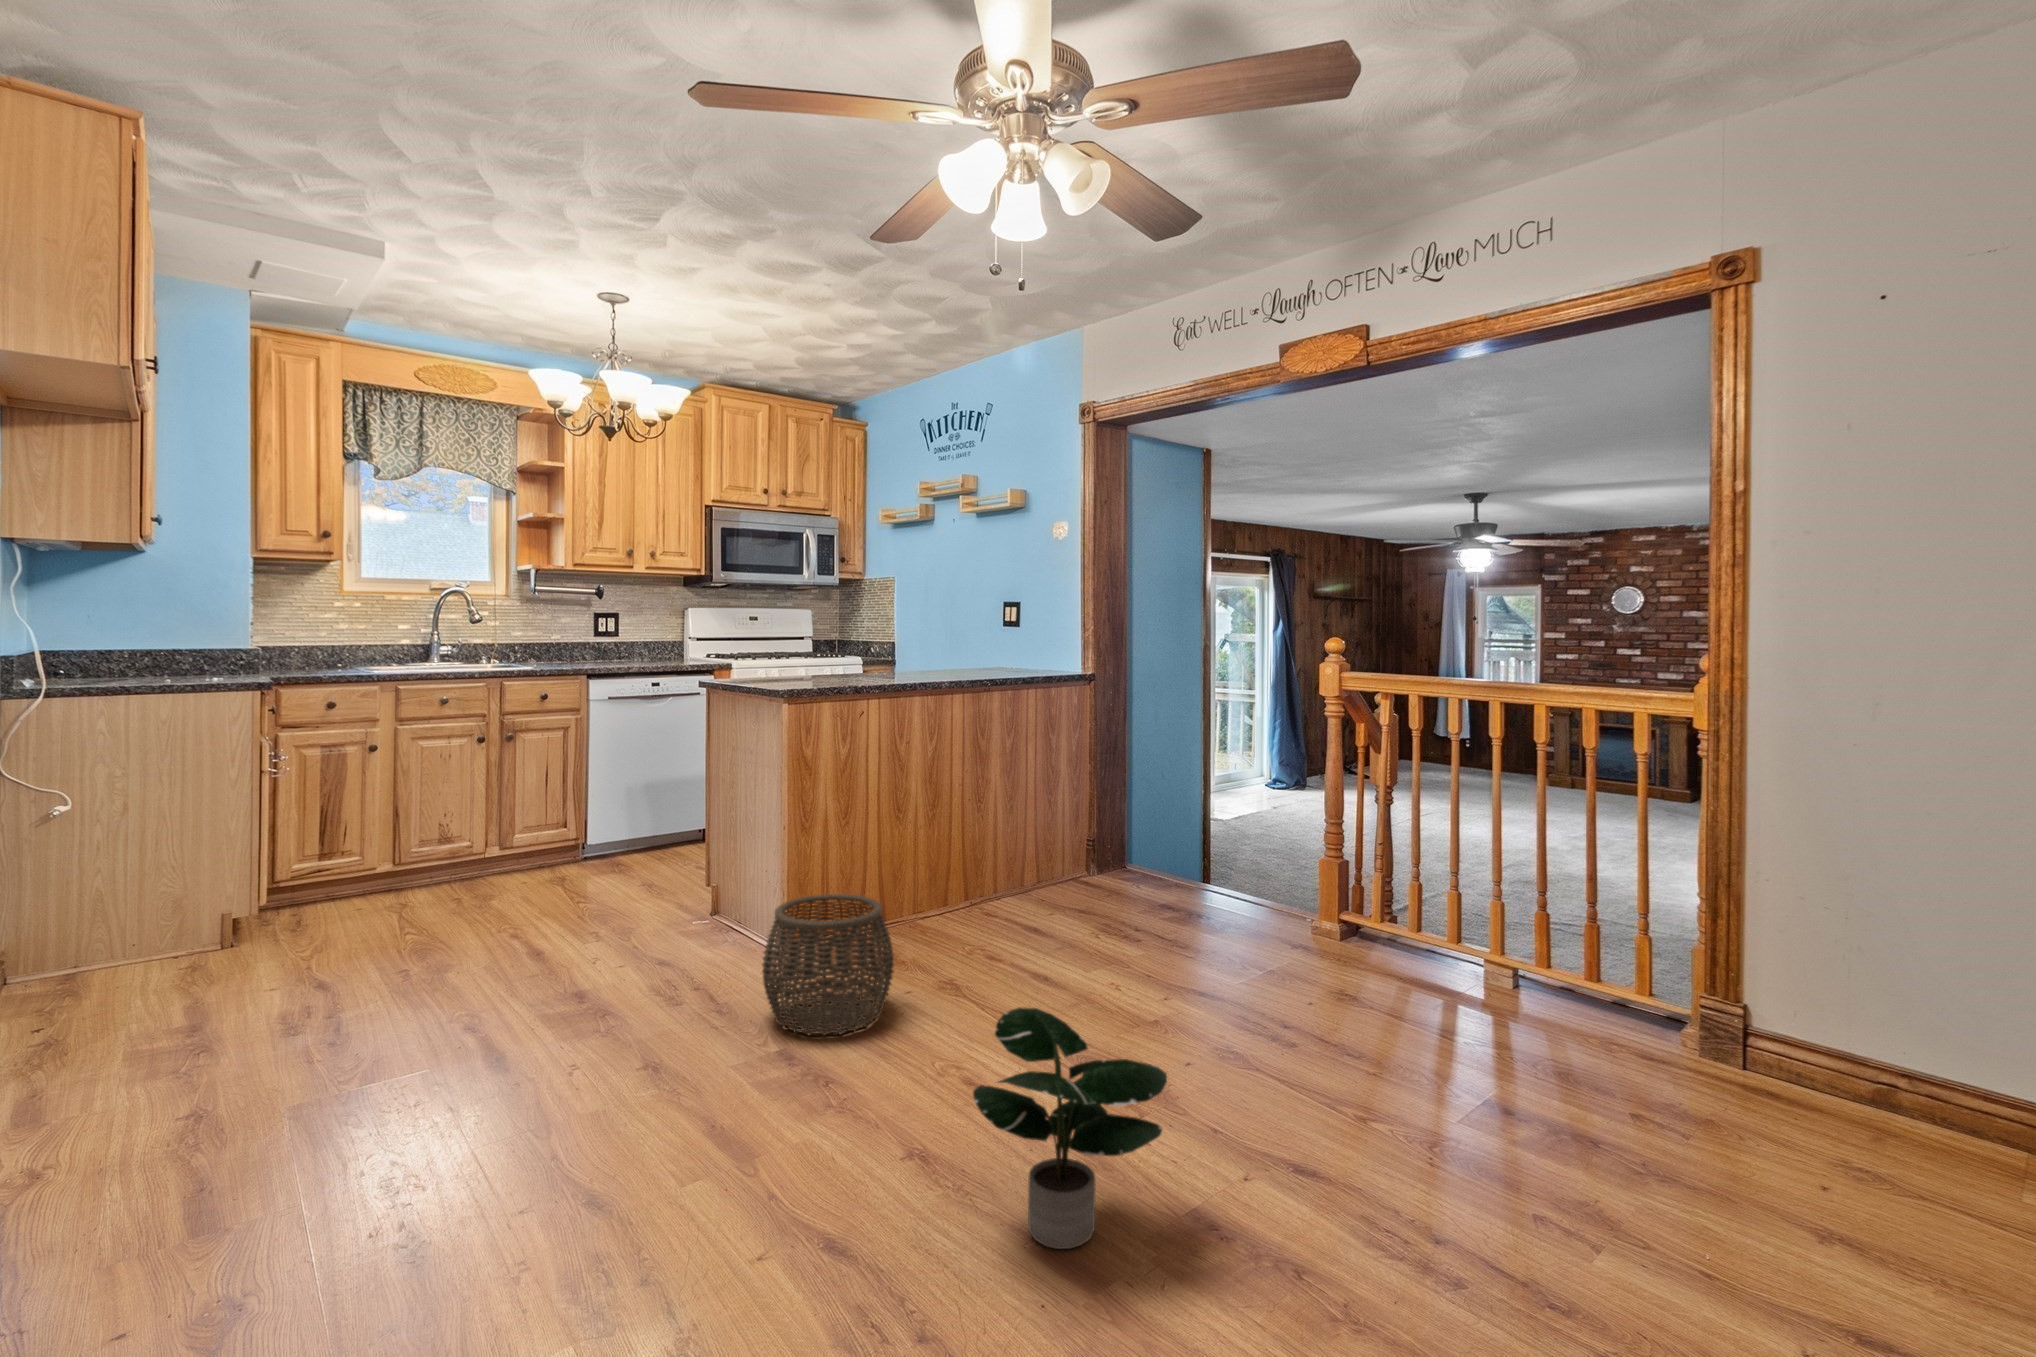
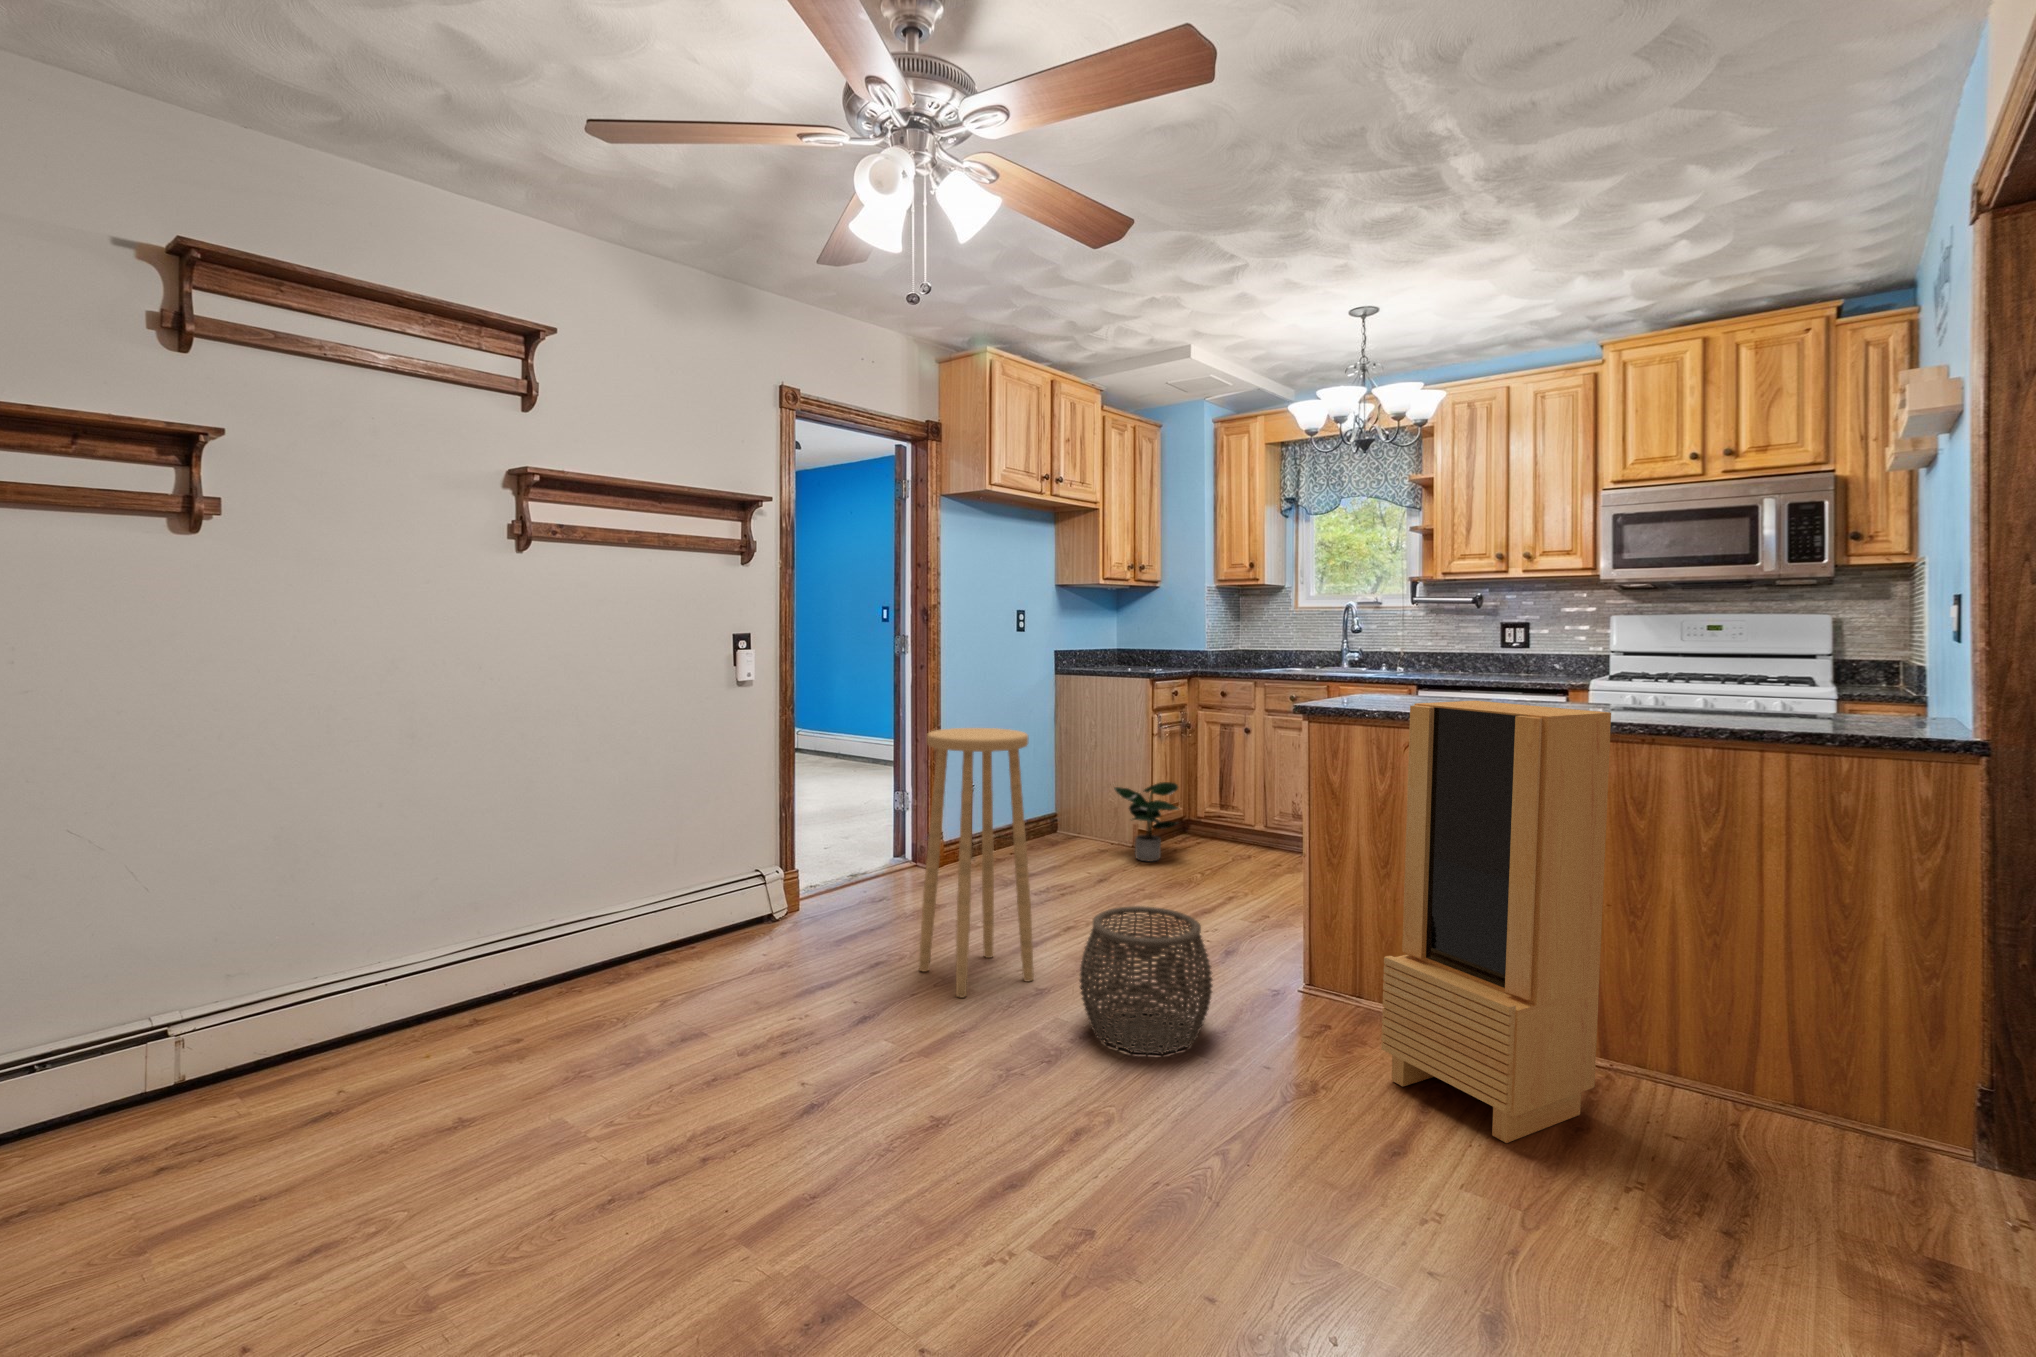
storage cabinet: none [946,671,1063,955] -> present [1381,701,1611,1143]
stool: none [511,750,661,1119] -> present [919,728,1034,998]
potted plant: present [973,1007,1167,1249] -> present [1114,782,1178,861]

